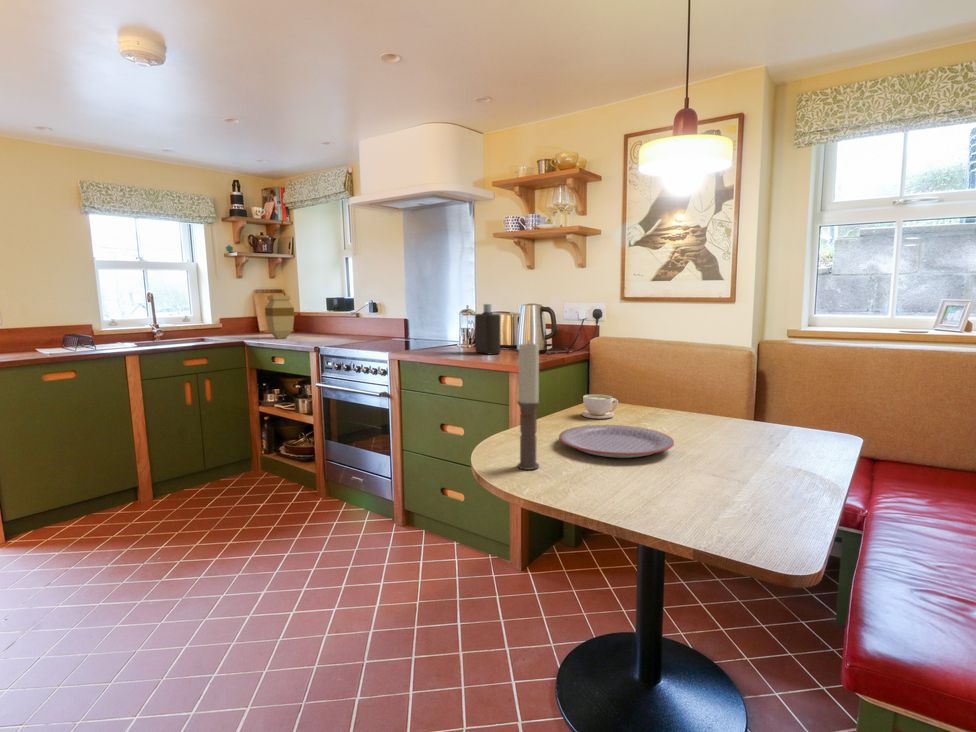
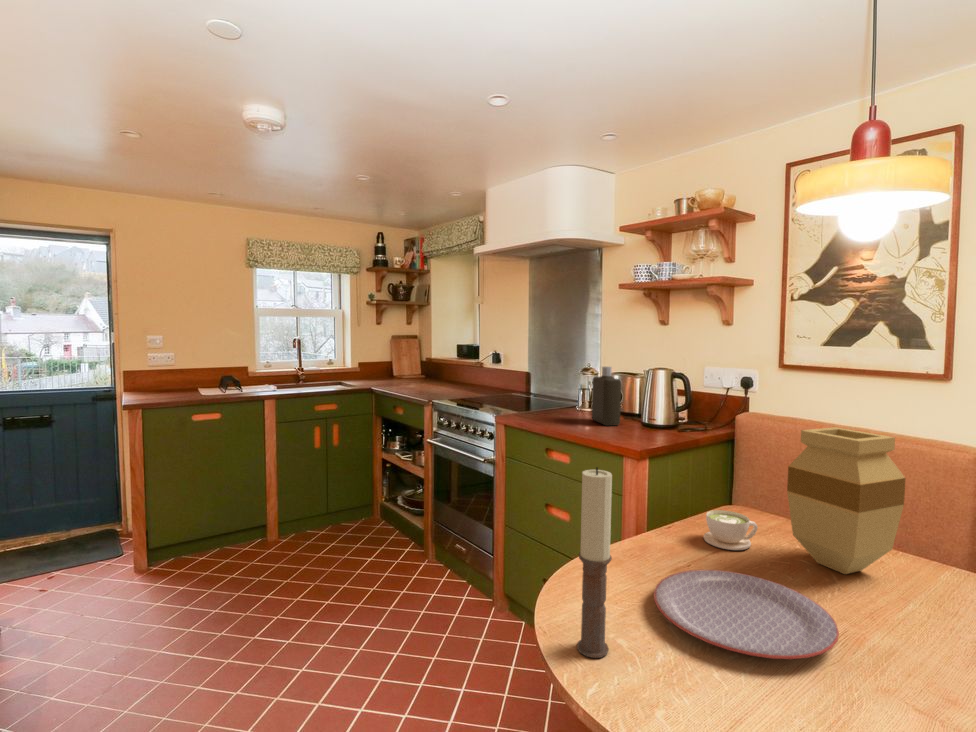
vase: present [265,295,294,339] -> present [787,427,906,574]

